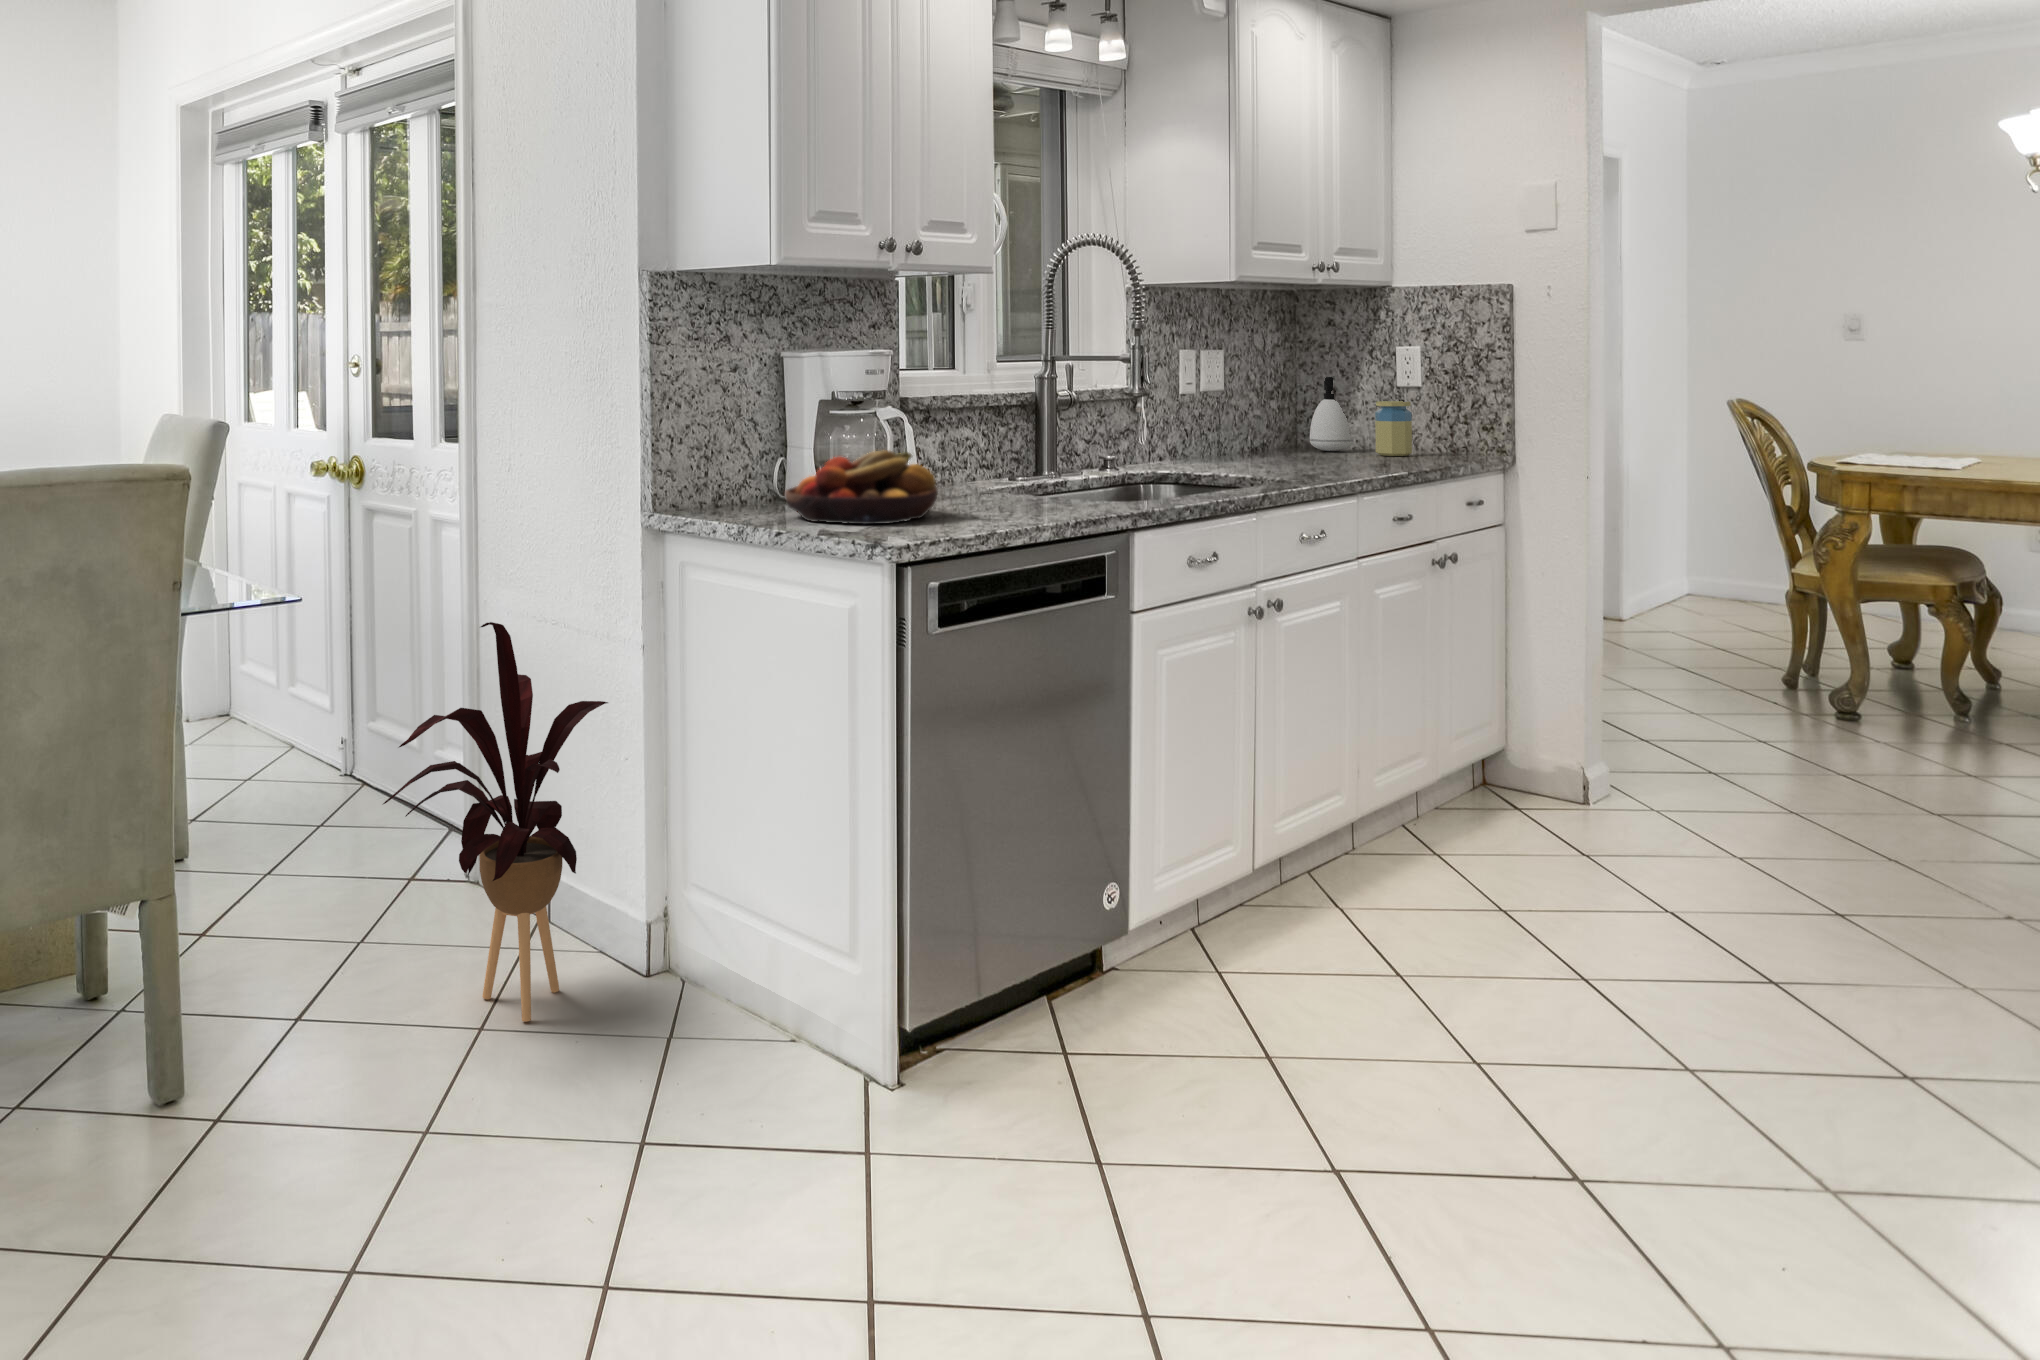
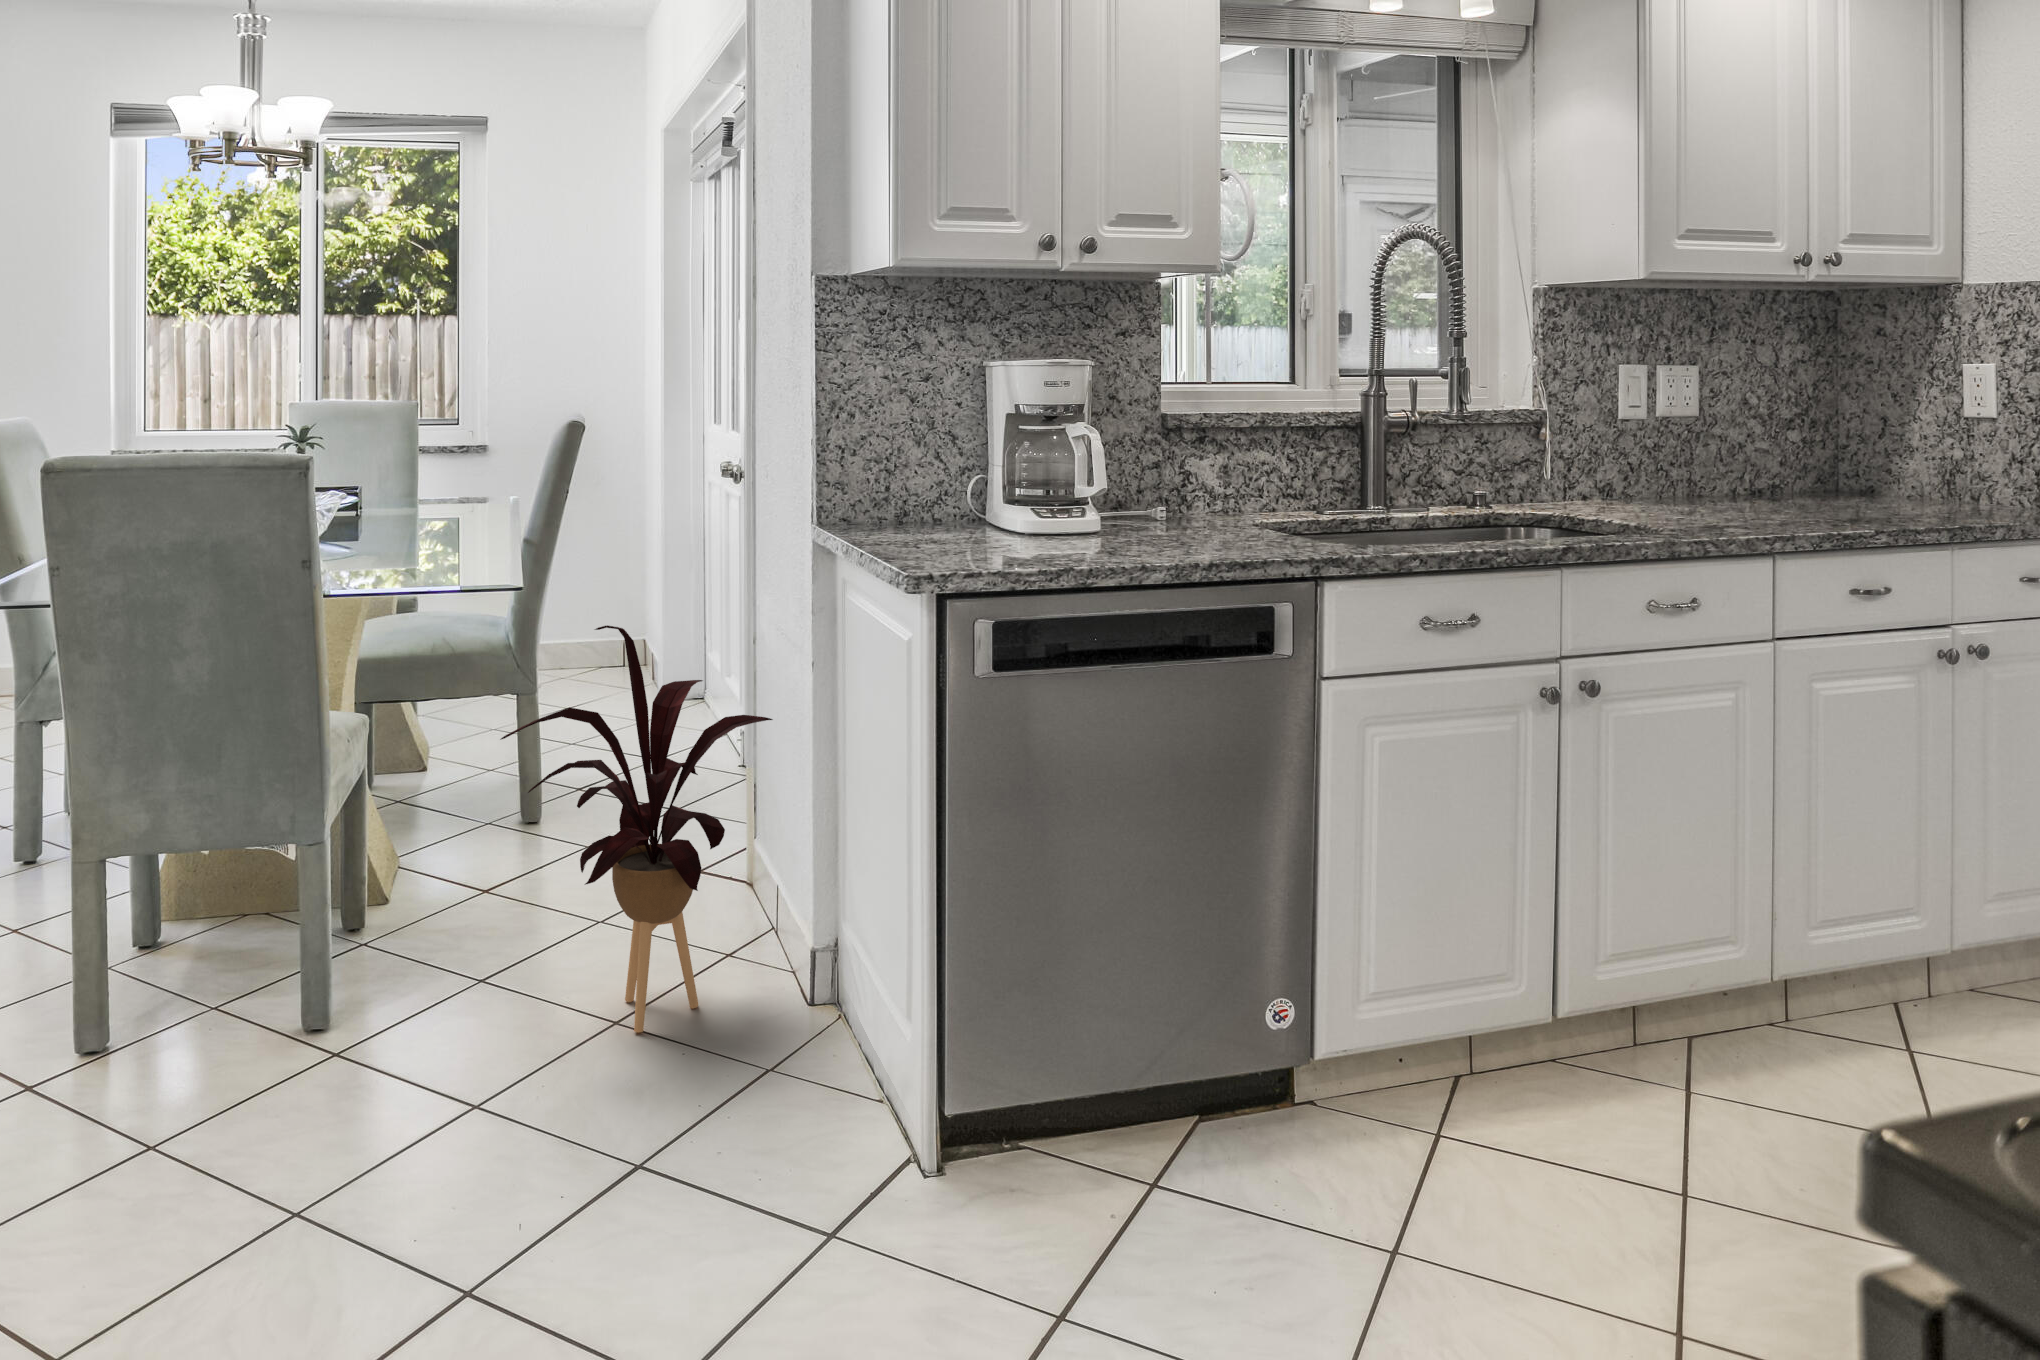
soap dispenser: present [1310,376,1353,451] -> none [1848,402,1912,499]
jar: present [1375,401,1412,456] -> none [1928,436,1982,510]
fruit bowl: present [785,450,938,524] -> none [918,471,1087,553]

